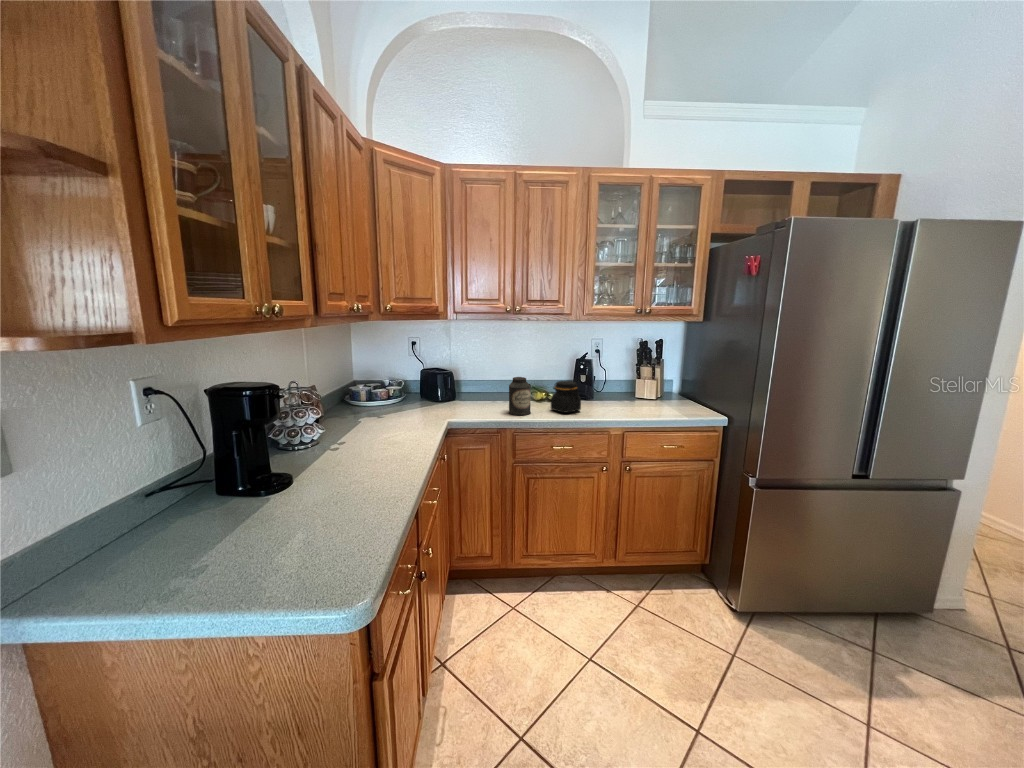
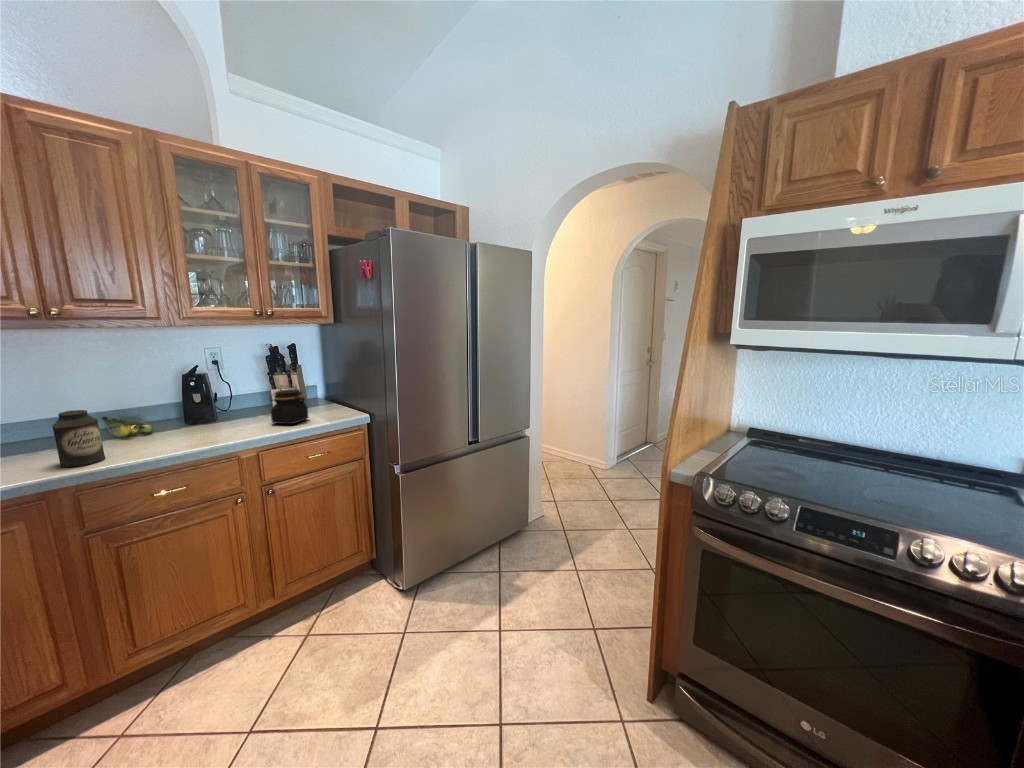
jar: present [551,381,581,413] -> present [271,389,308,424]

